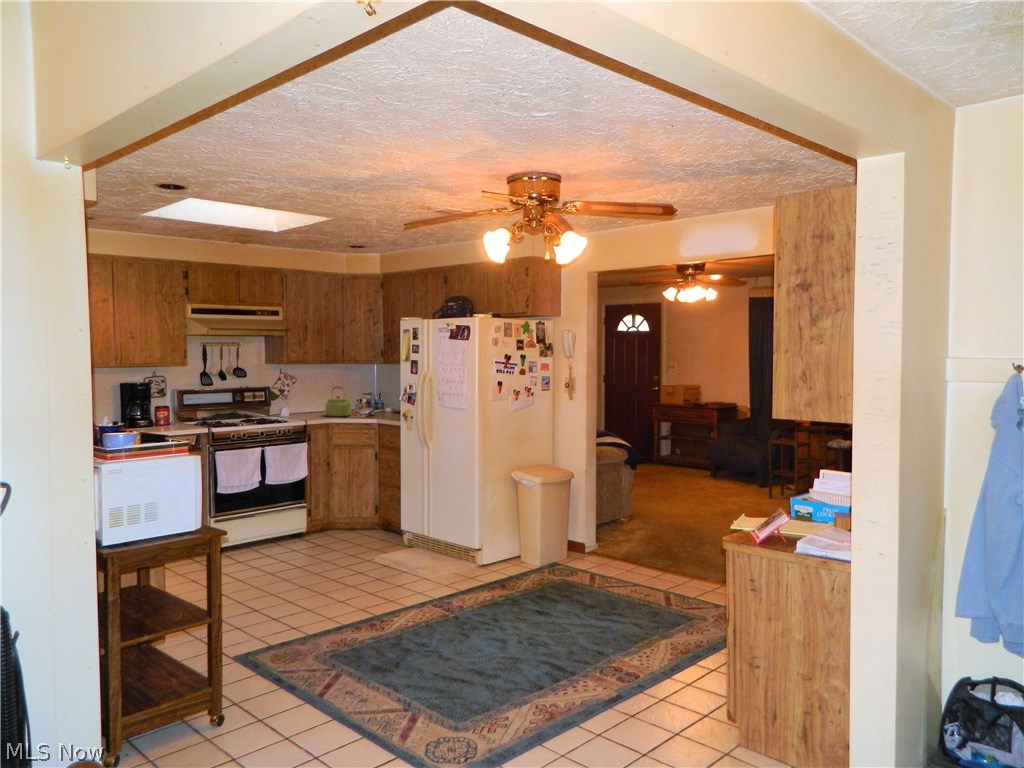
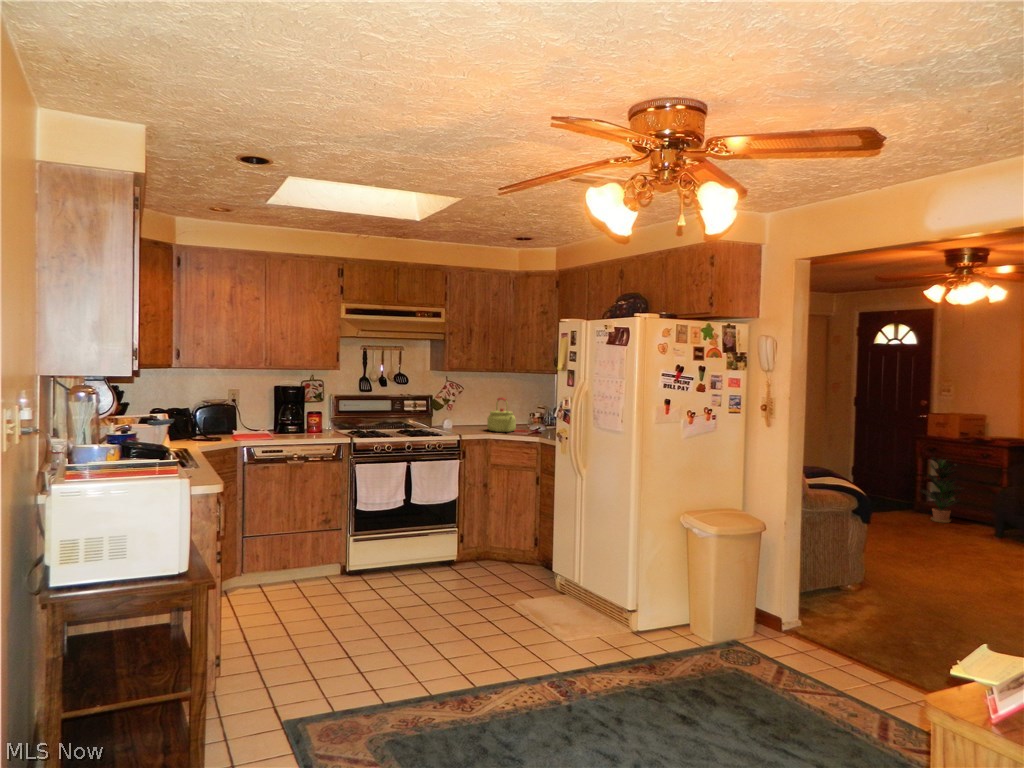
potted plant: none [657,420,688,470] -> present [920,457,963,523]

